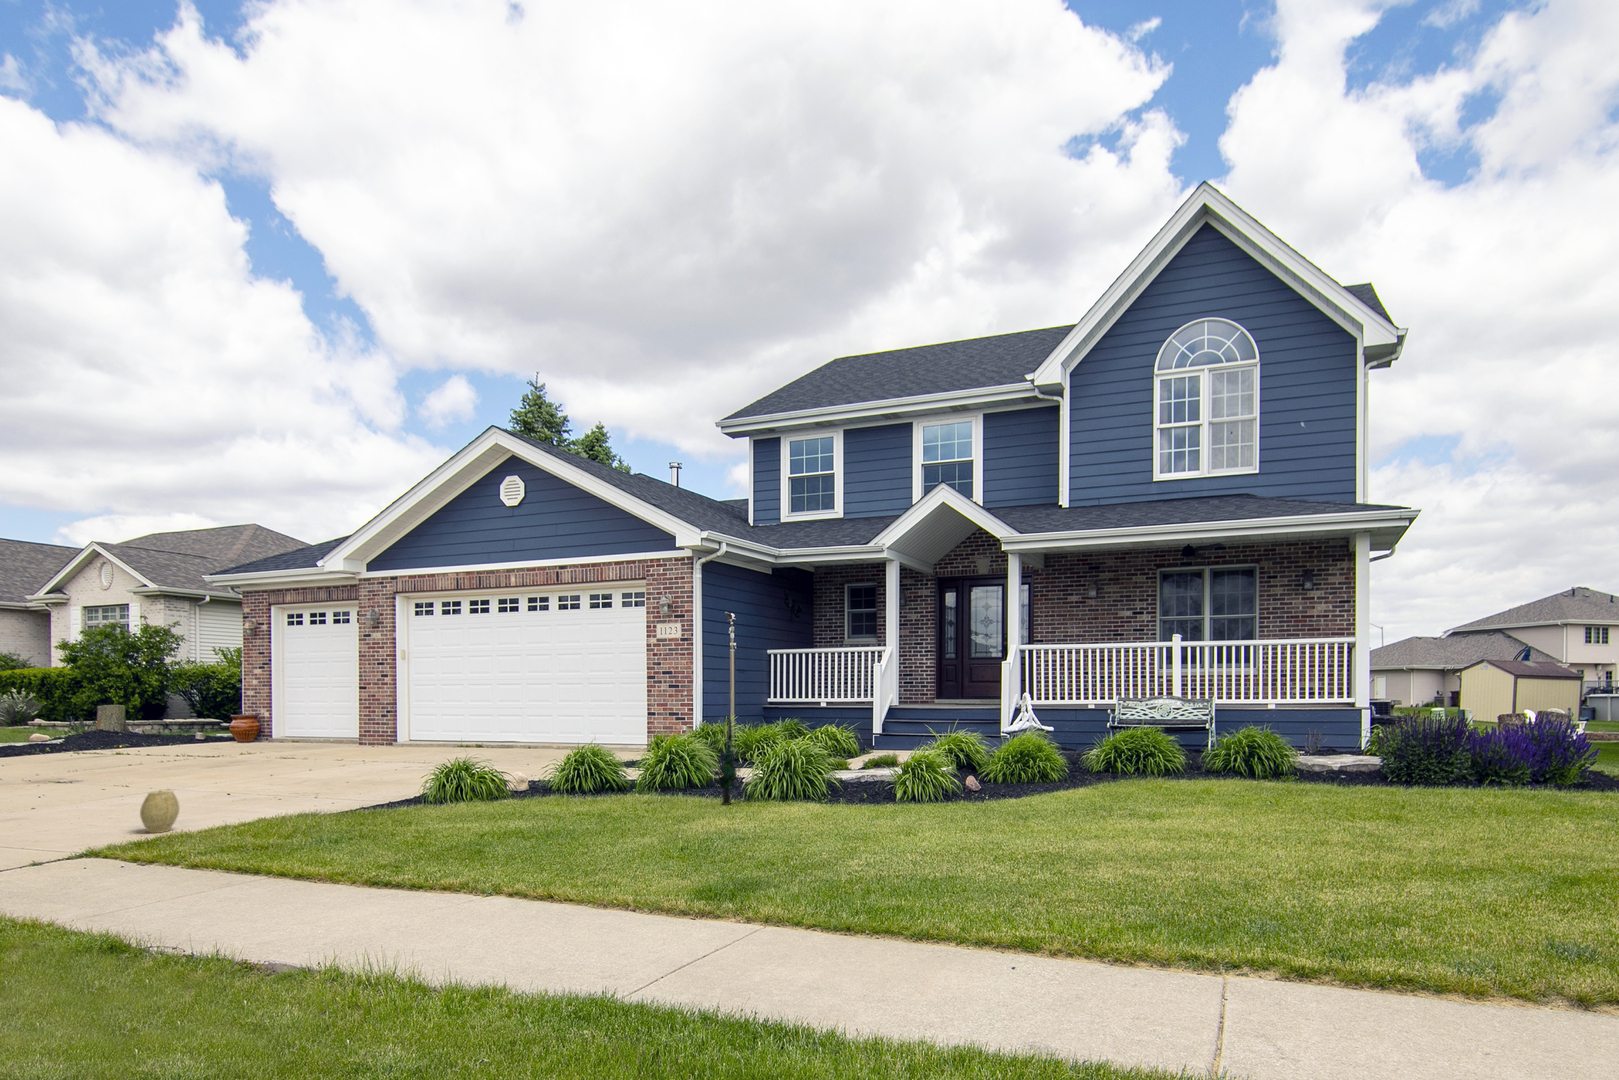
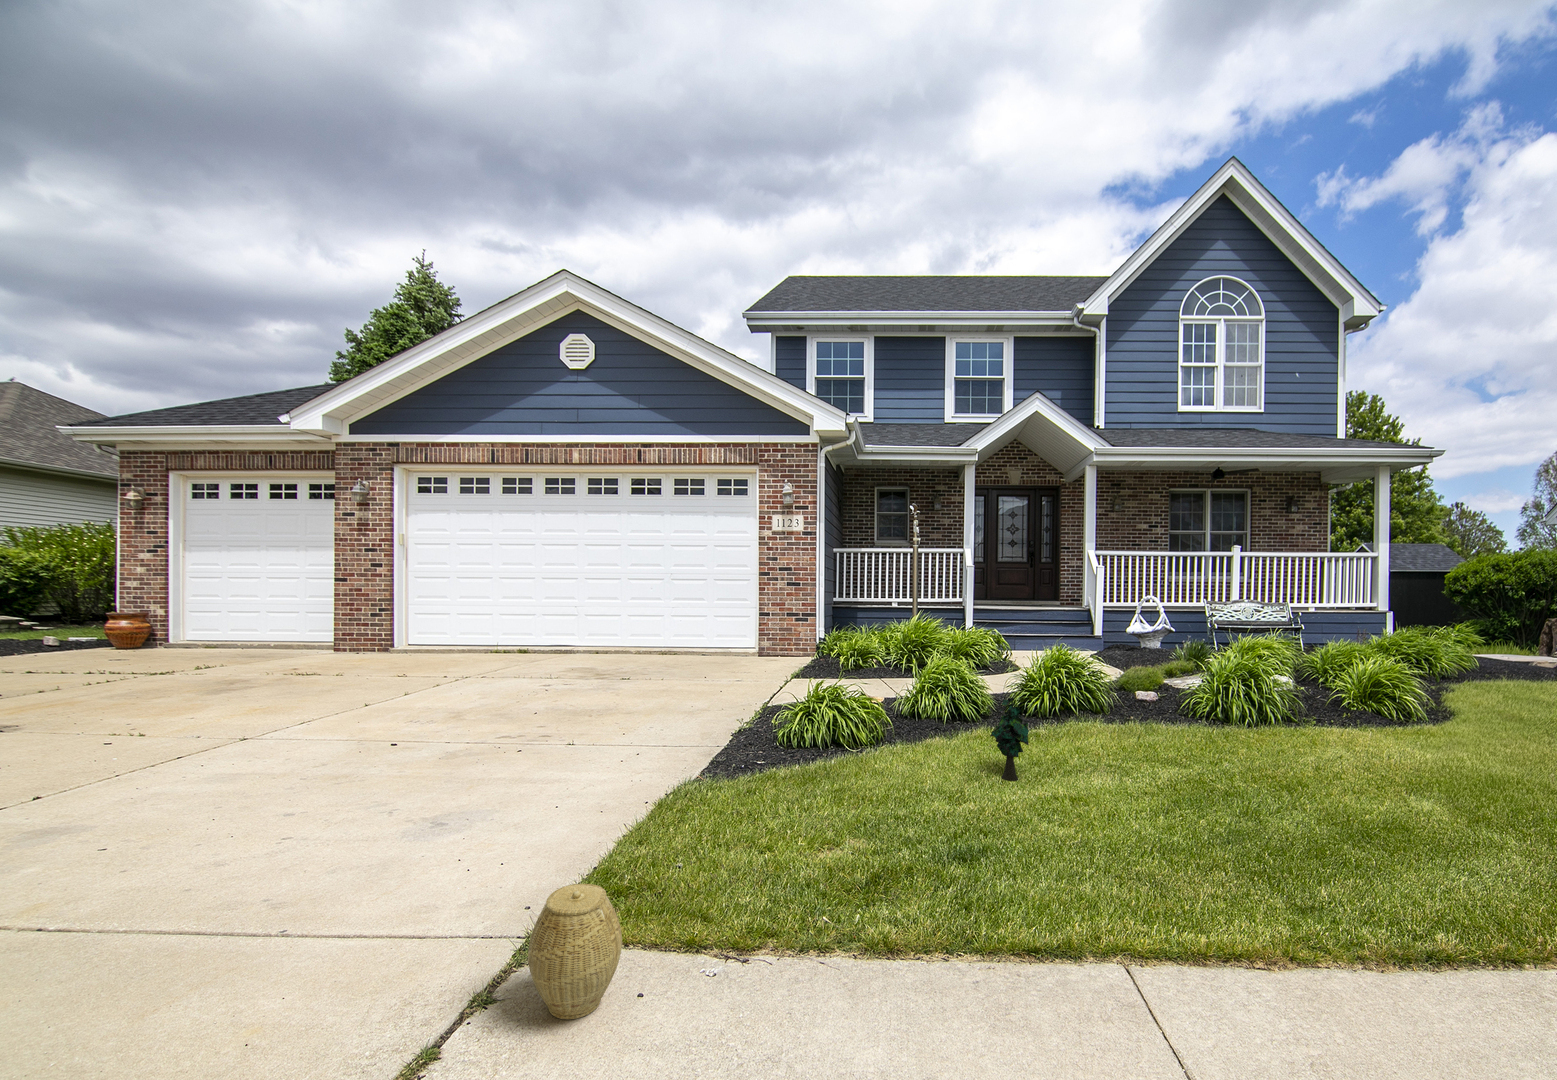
decorative plant: present [712,751,740,805] -> present [990,698,1029,781]

